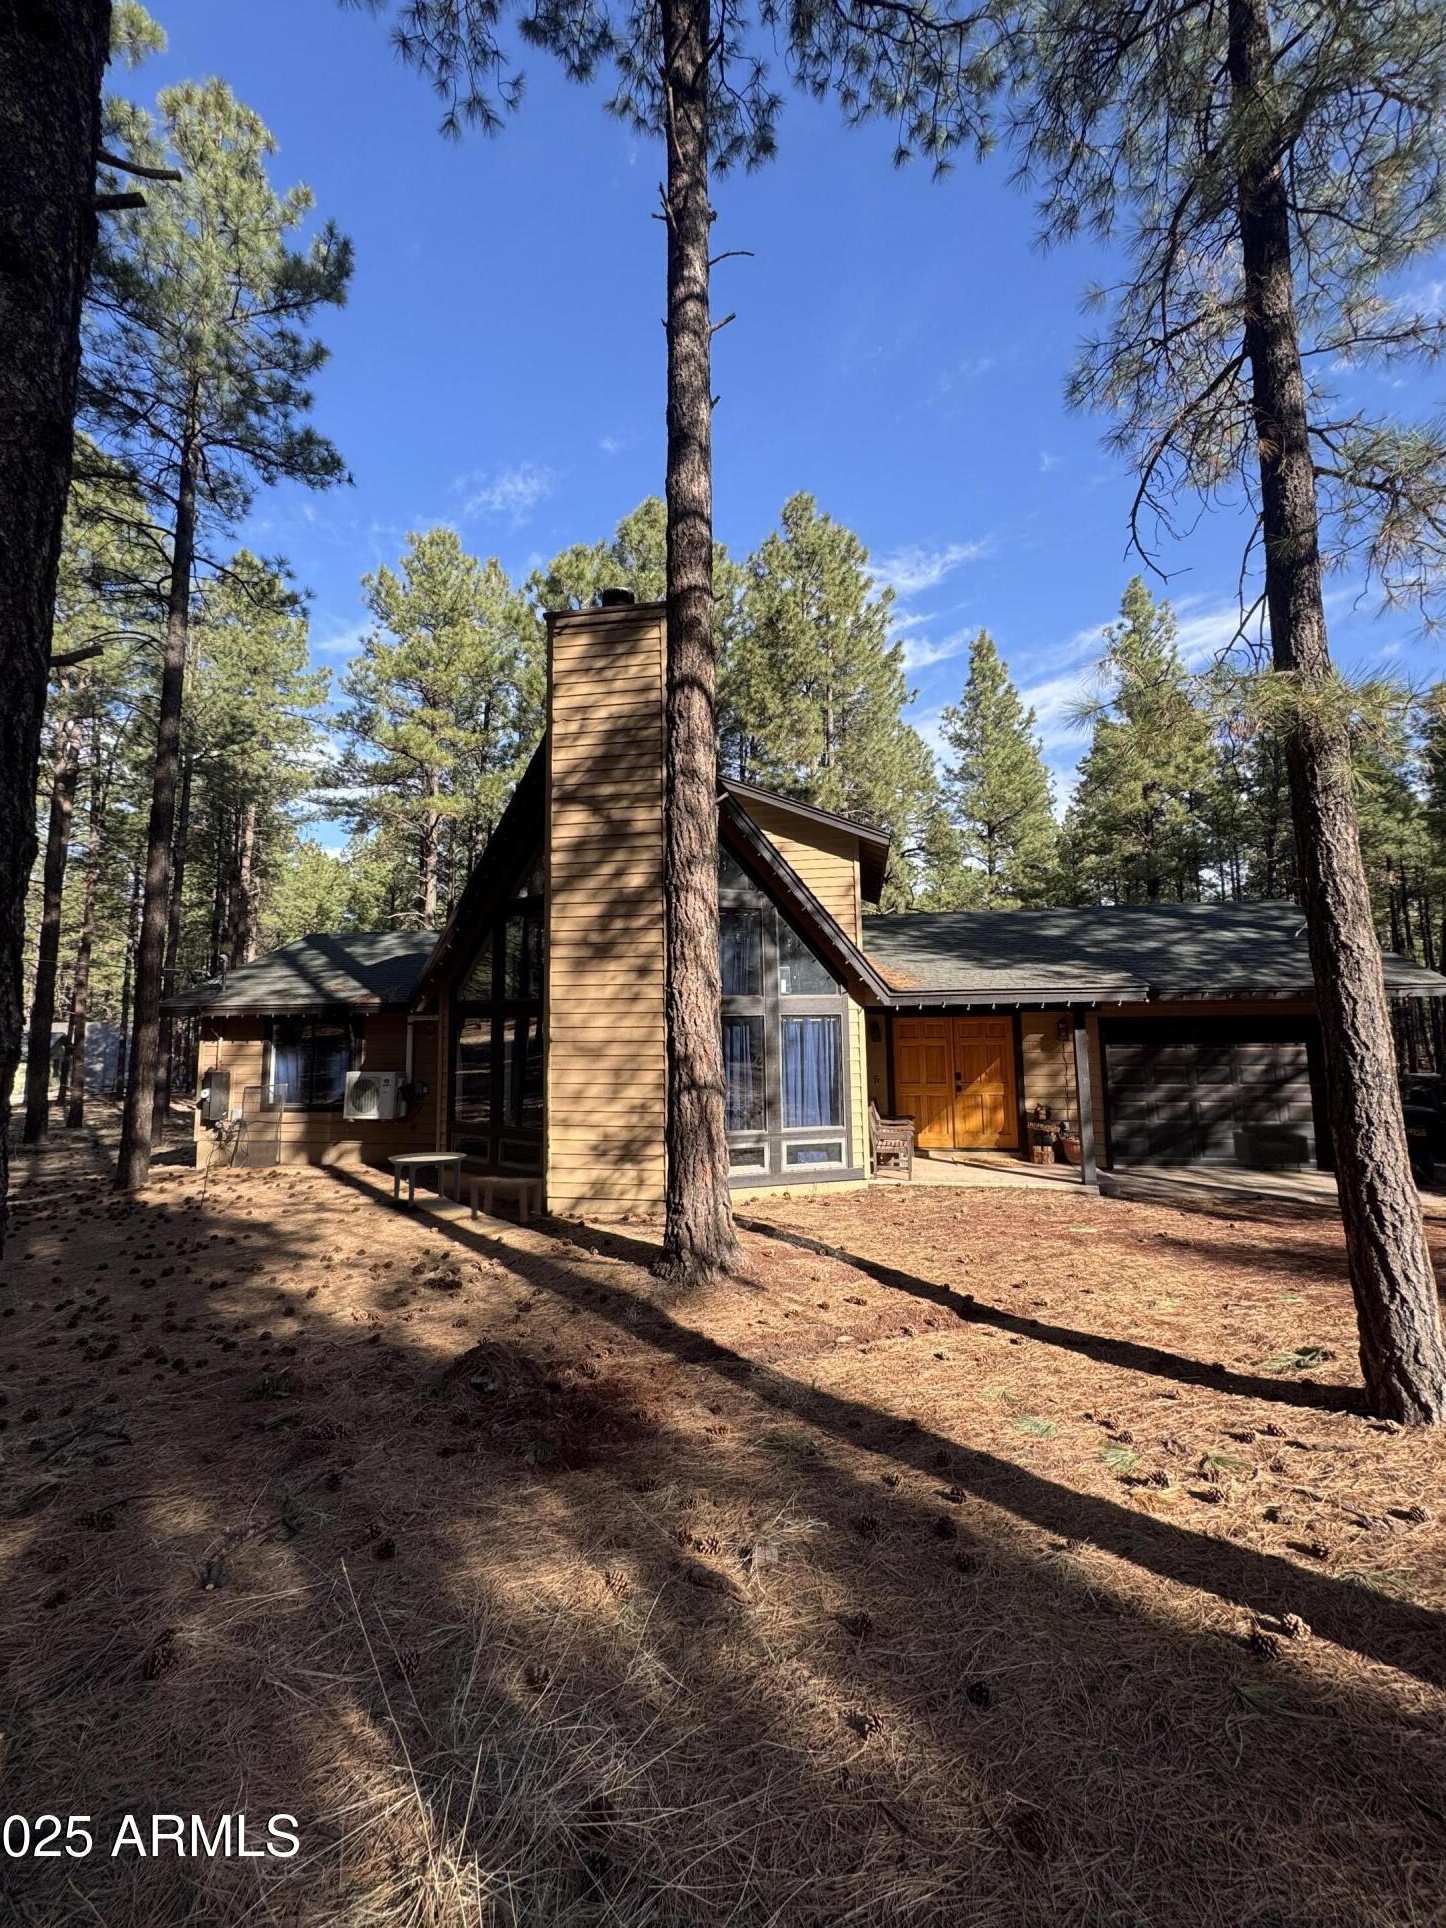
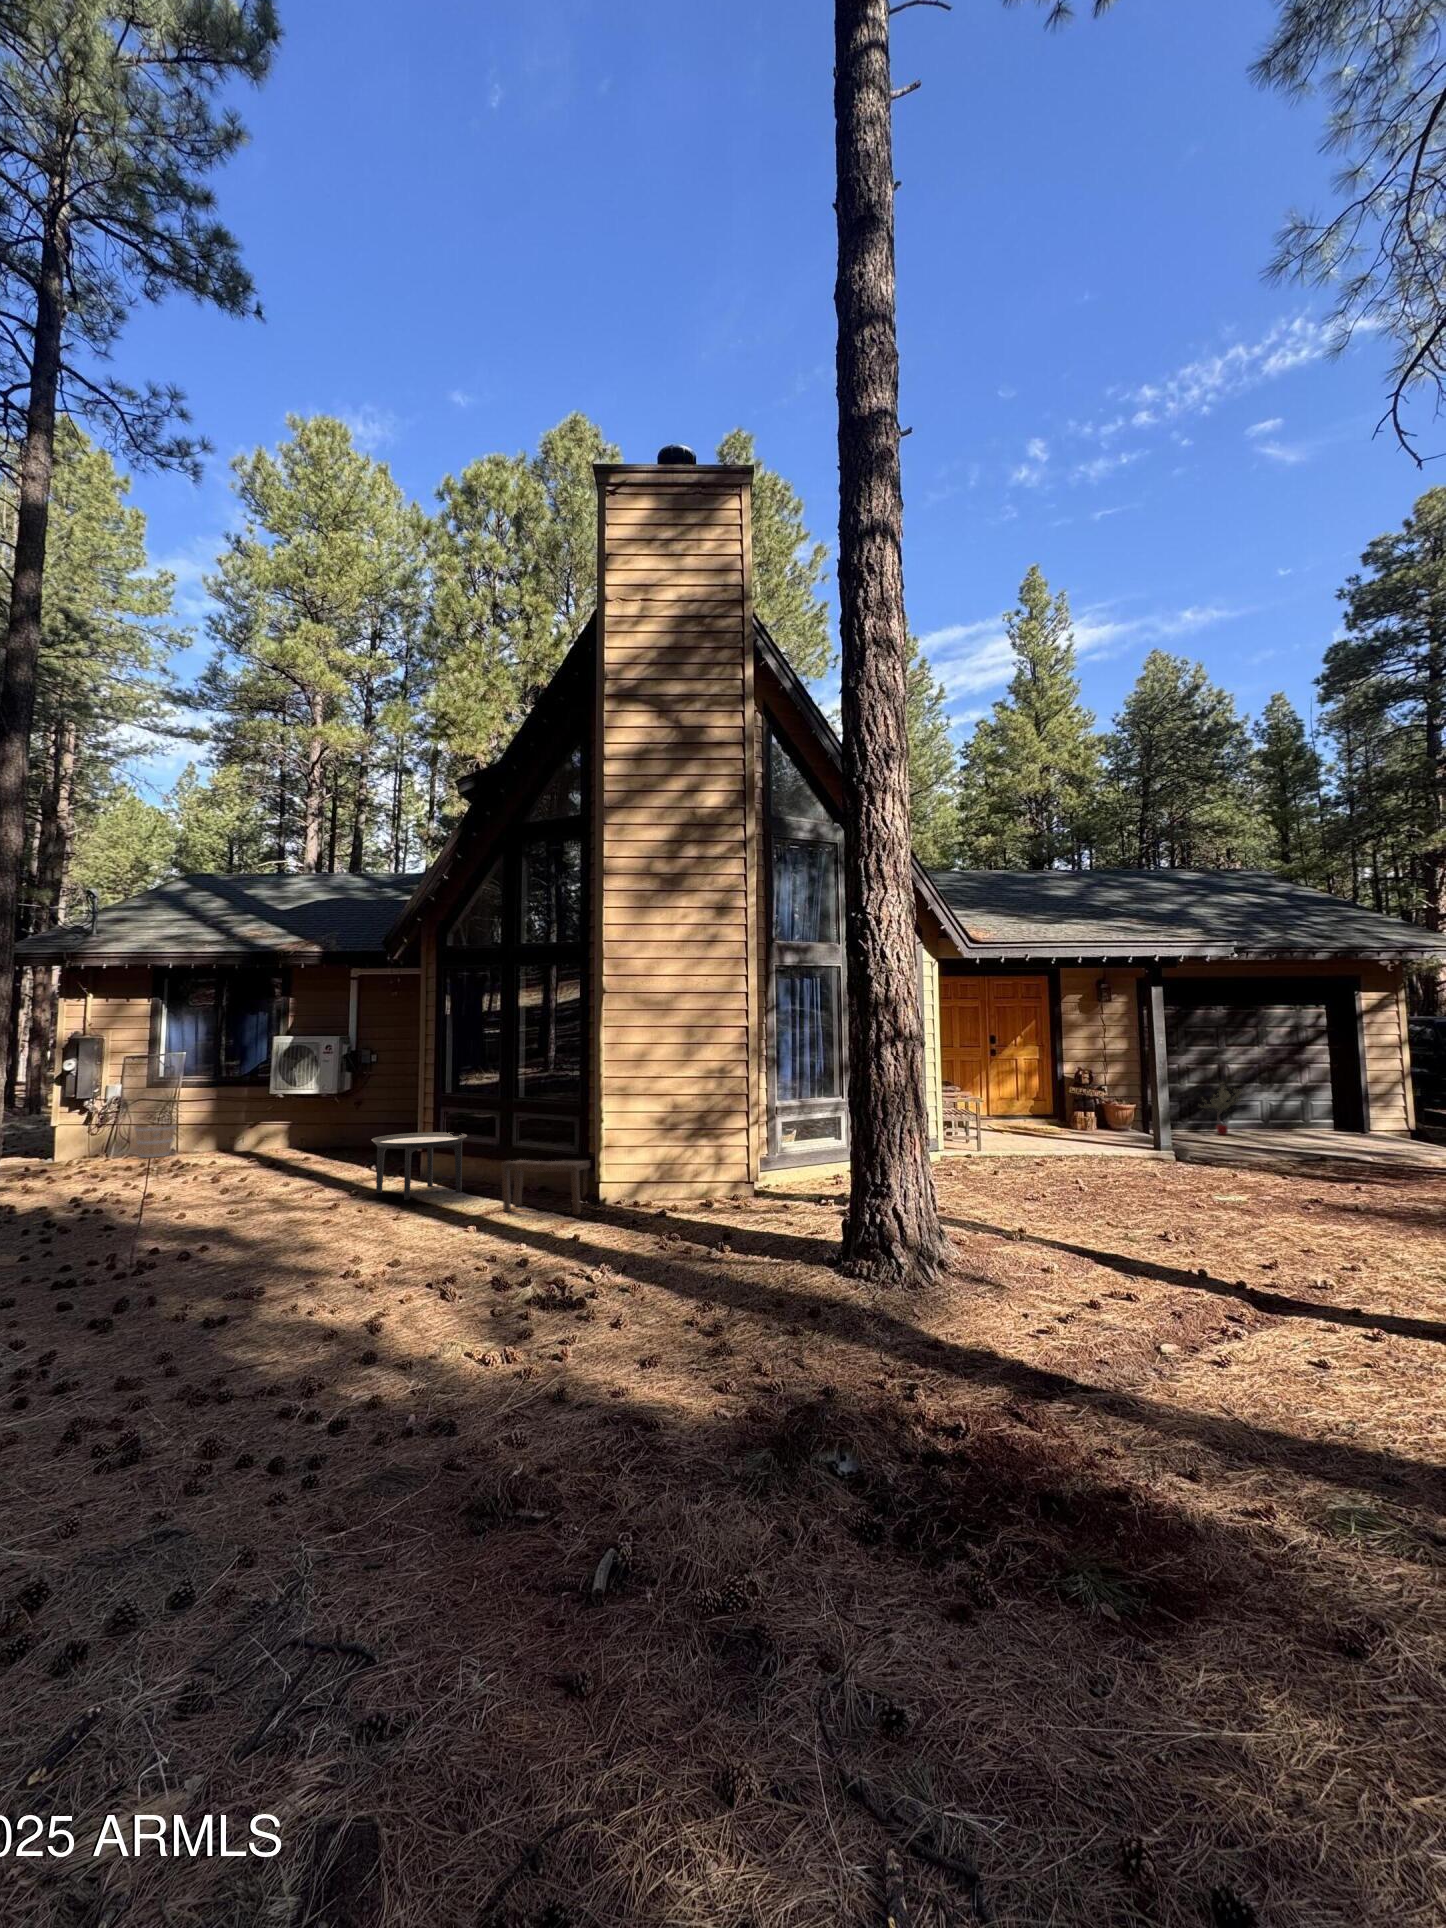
potted tree: none [1166,1117,1211,1168] -> present [1200,1083,1242,1135]
armchair: present [1232,1124,1310,1172] -> none [1260,1089,1348,1138]

